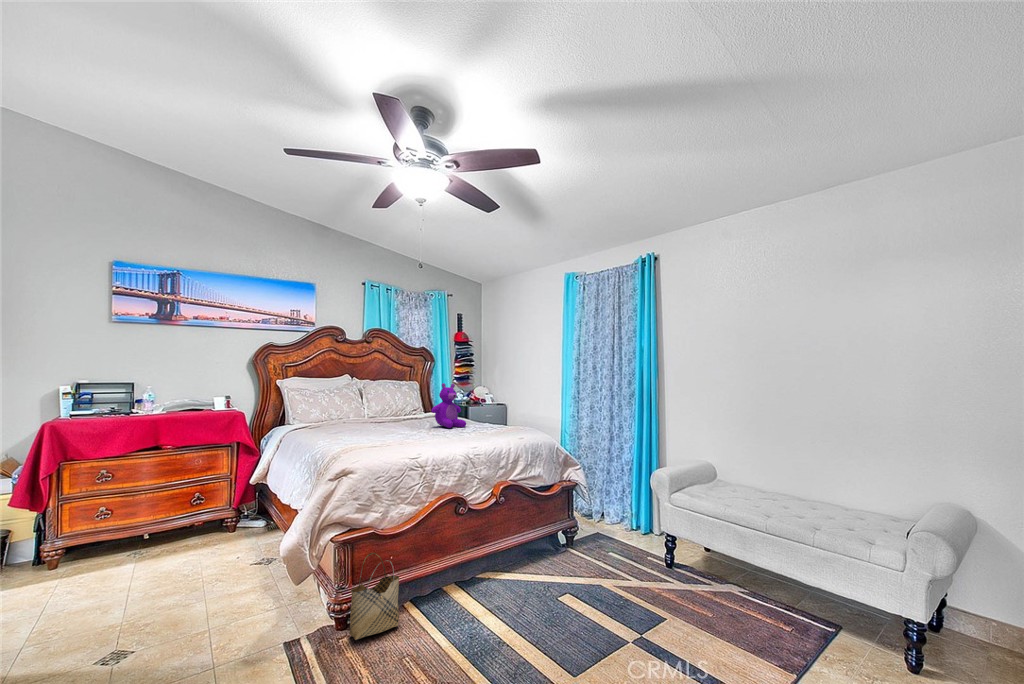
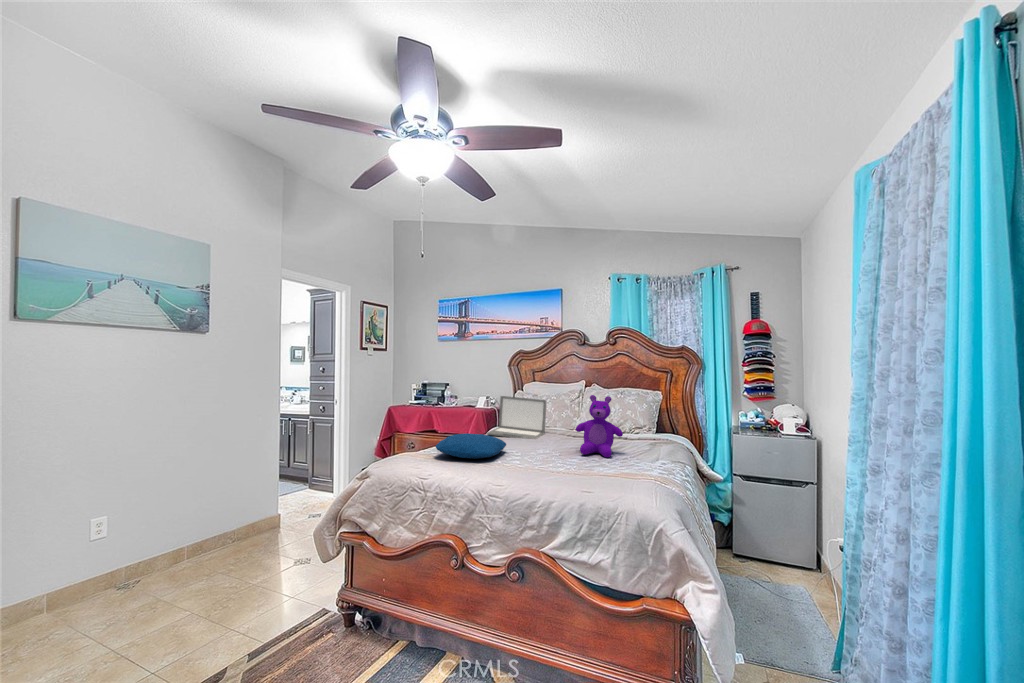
laptop: none [307,392,372,432] -> present [487,396,547,439]
pillow: none [356,423,426,442] -> present [436,433,506,459]
woven basket: present [349,553,399,640] -> none [319,563,373,653]

